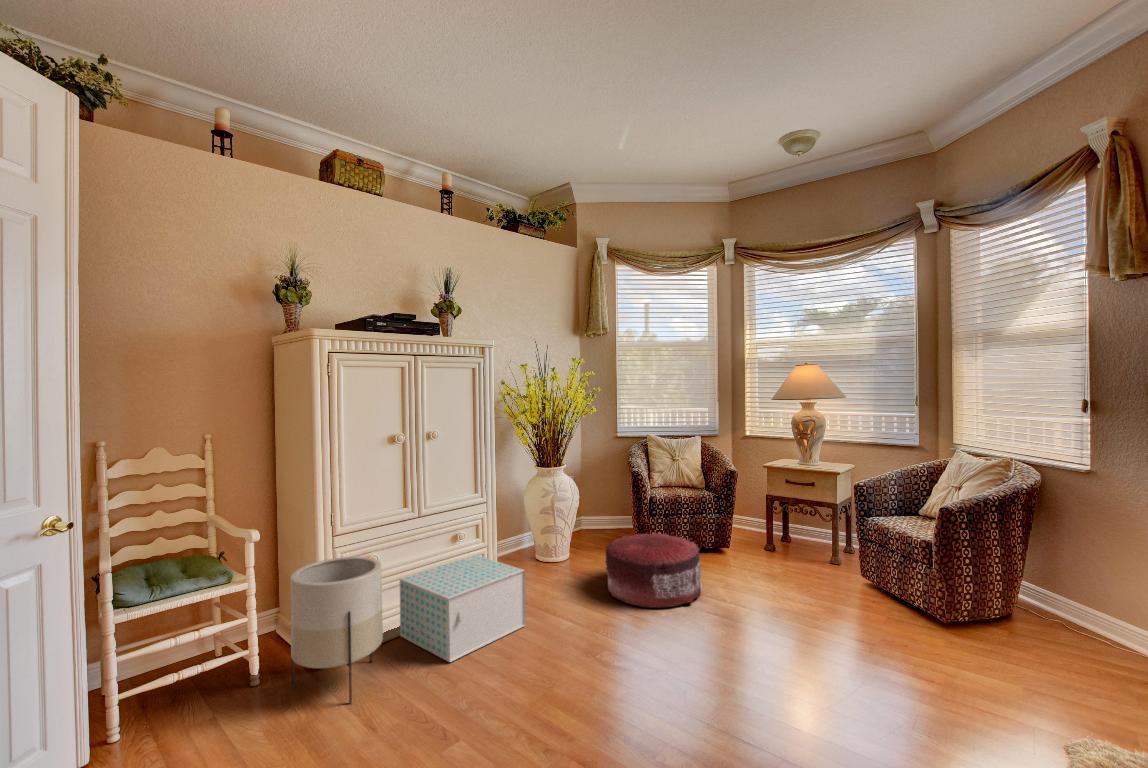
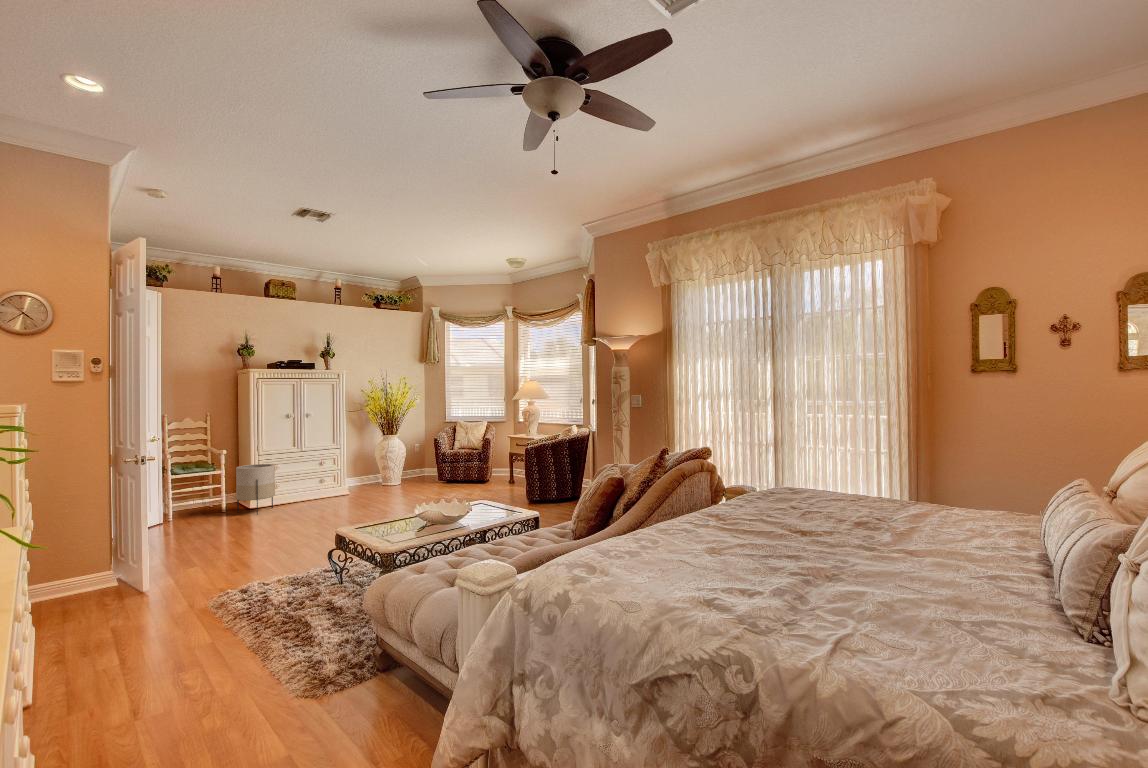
pouf: present [606,532,702,608] -> none [397,467,448,497]
storage box: present [400,555,526,662] -> none [290,473,347,508]

